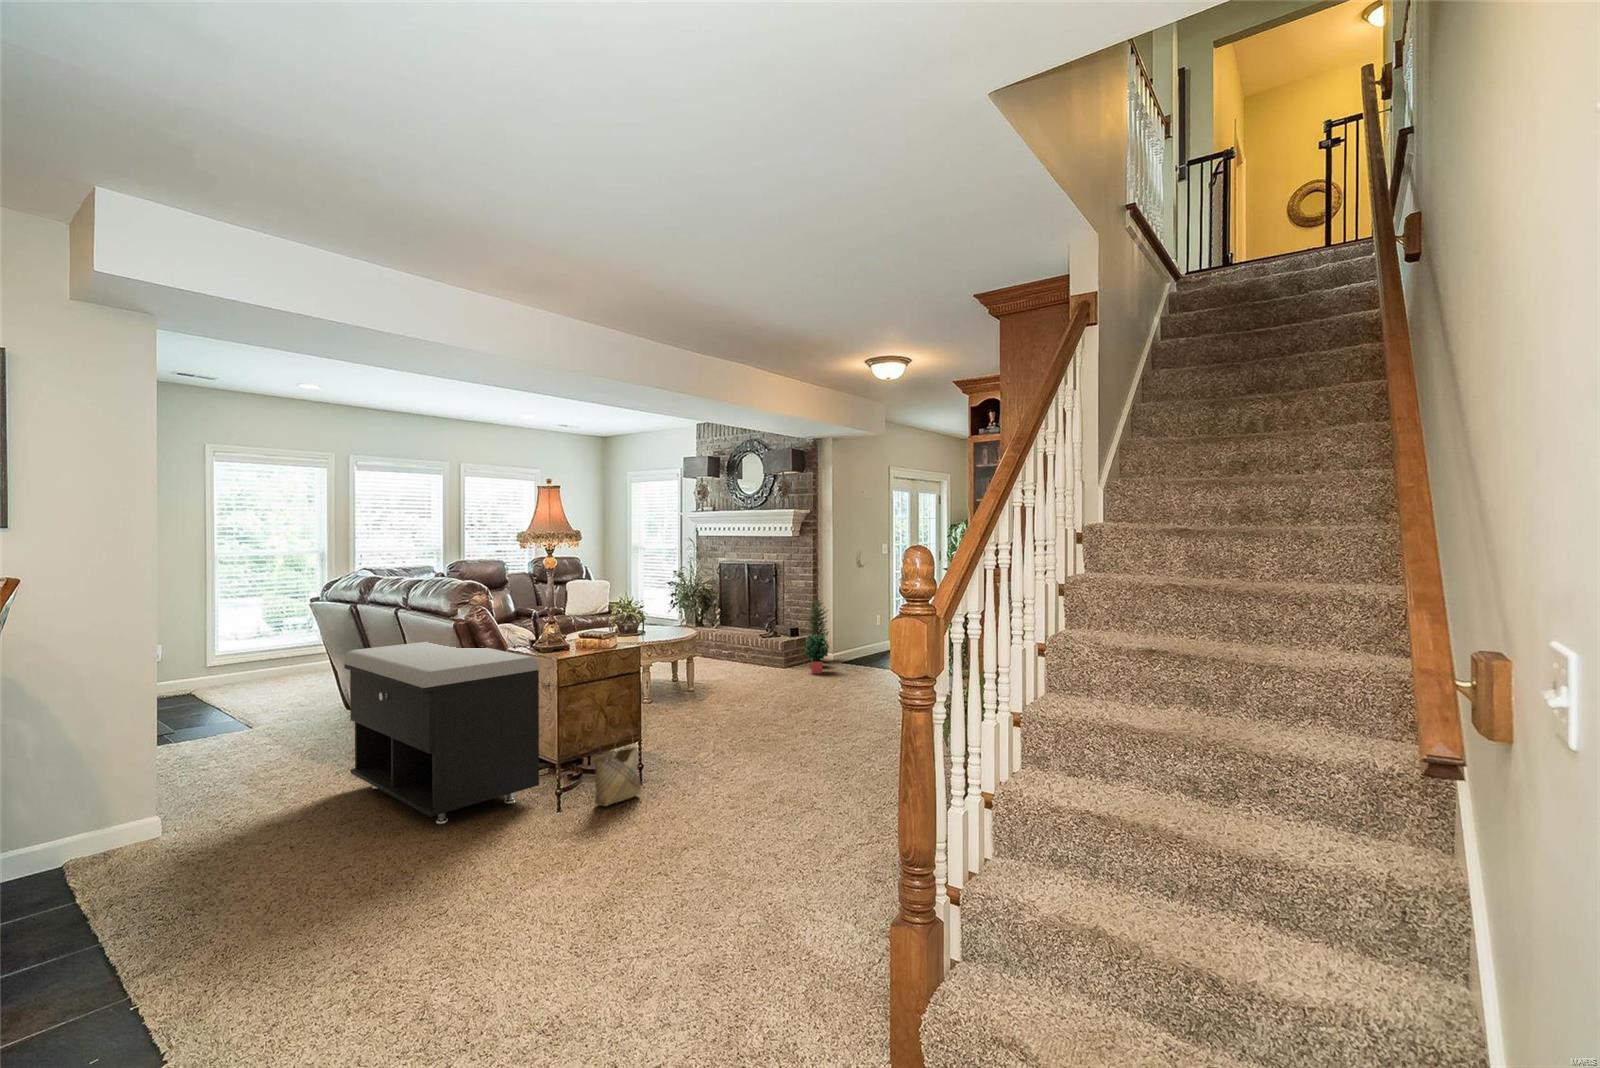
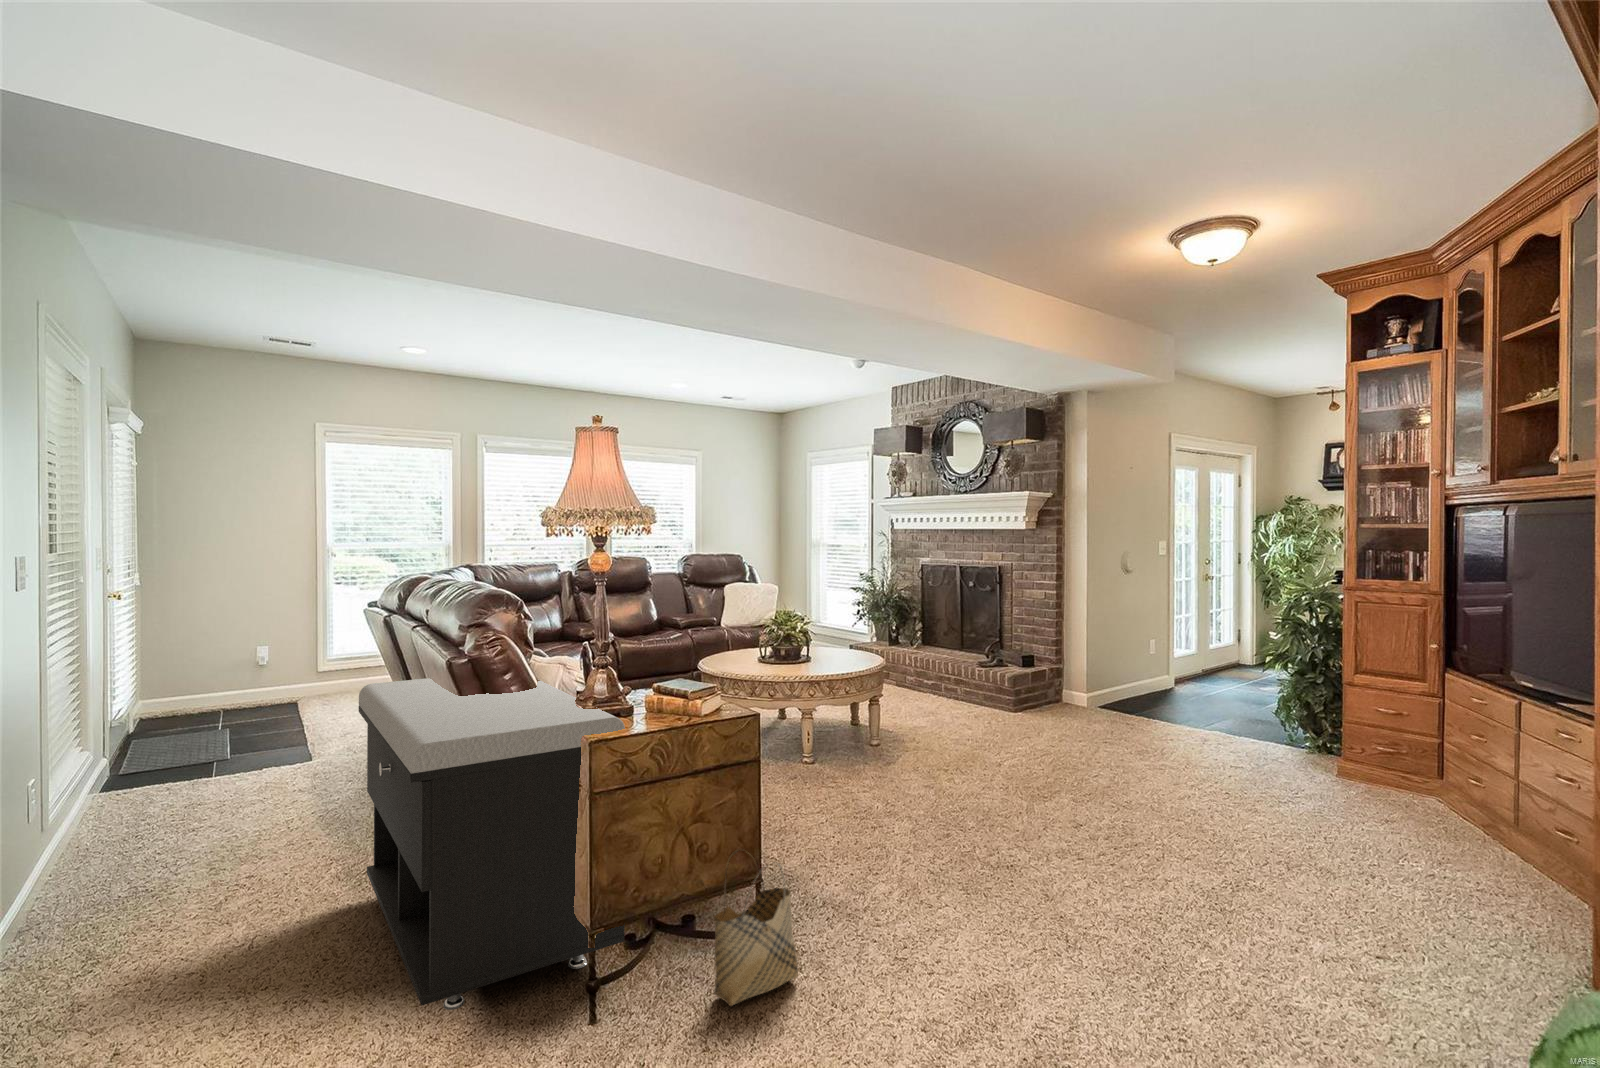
potted plant: present [804,600,829,674] -> none [1044,618,1087,729]

